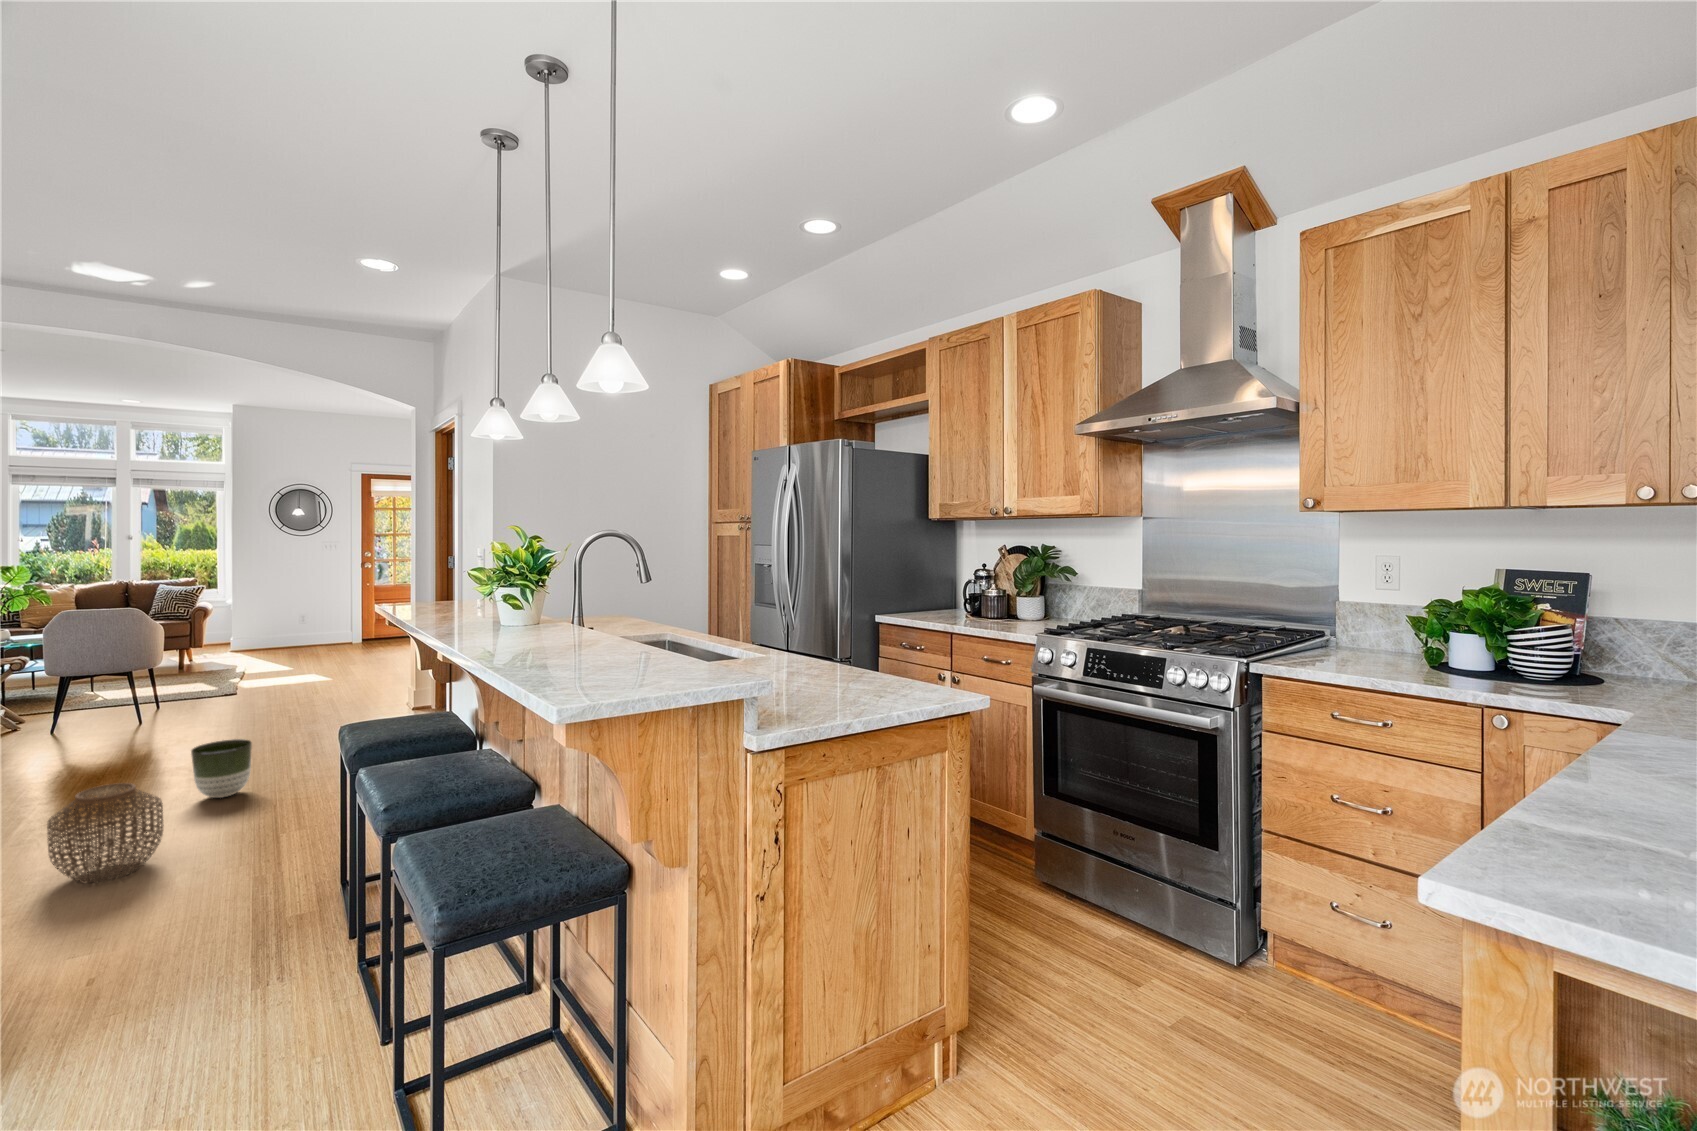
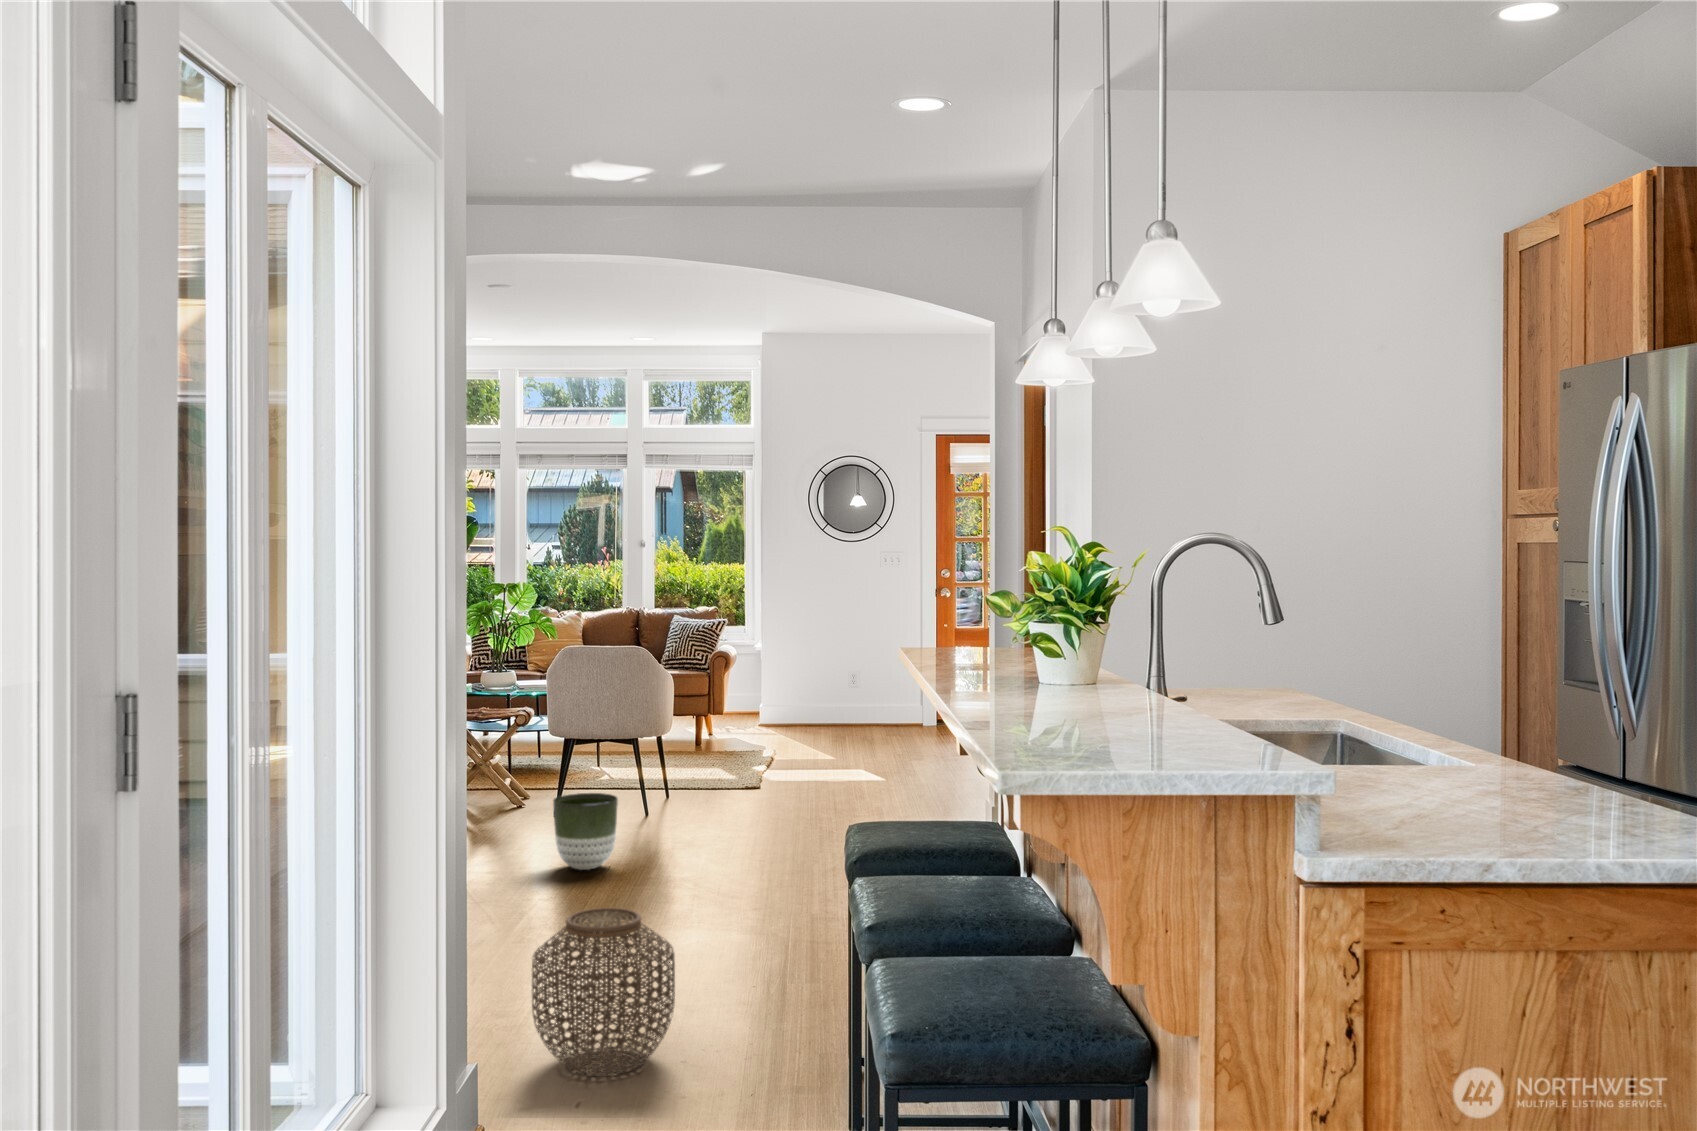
planter: present [191,739,252,798] -> present [553,793,618,870]

